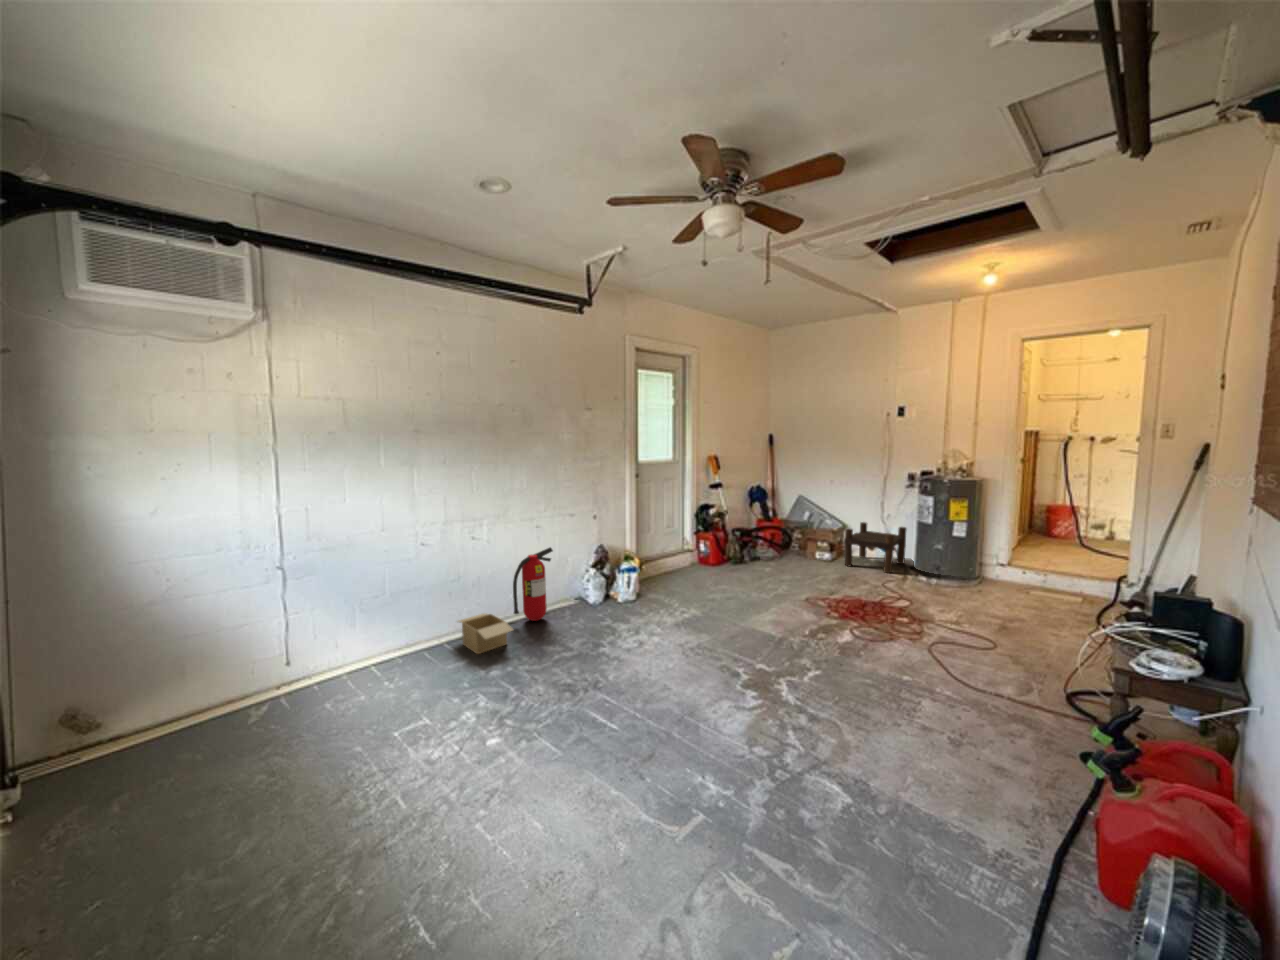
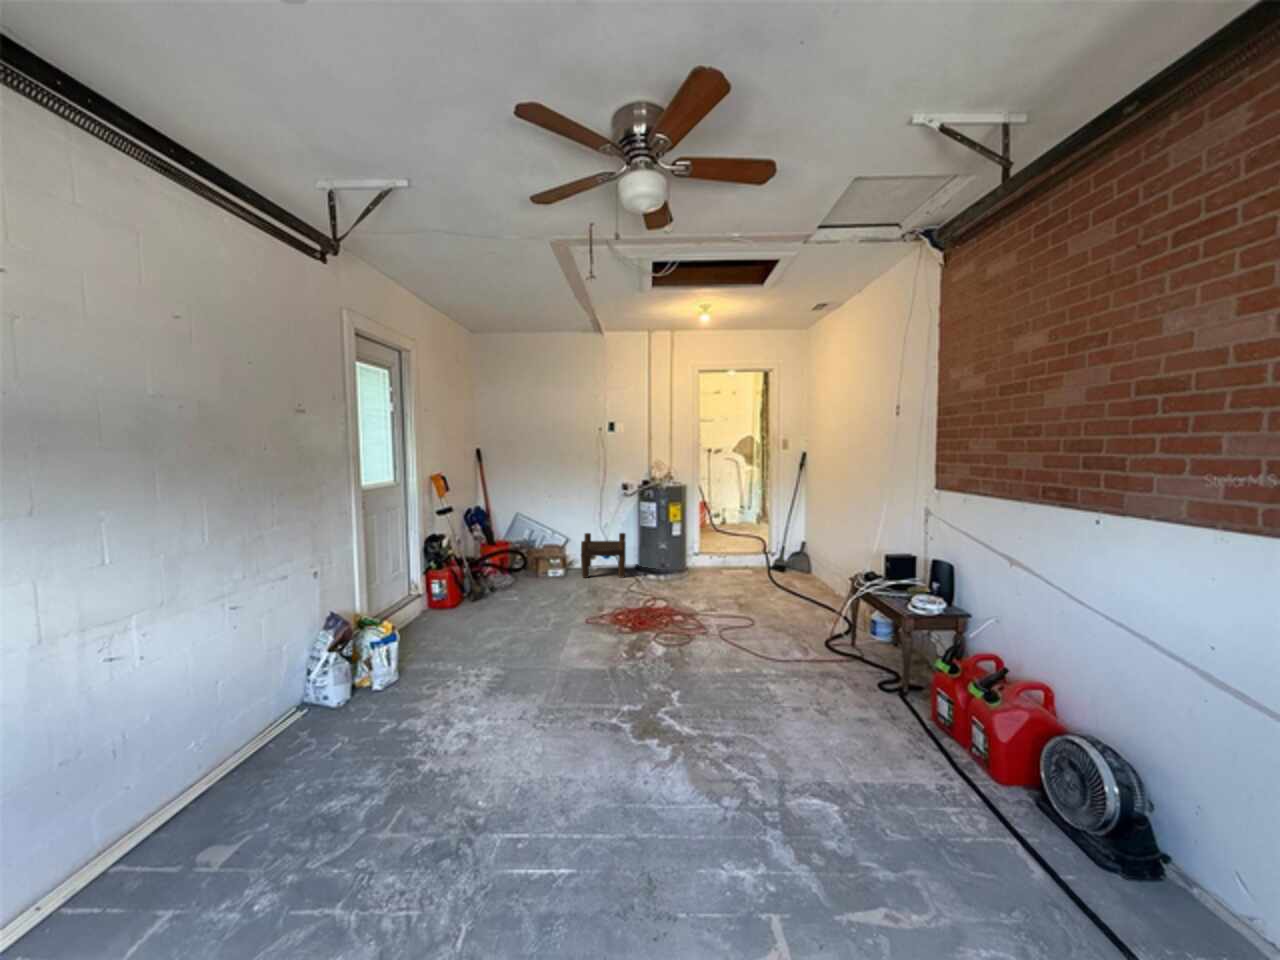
fire extinguisher: present [513,547,553,621] -> none [206,637,273,776]
cardboard box: present [458,613,513,654] -> none [75,797,256,893]

